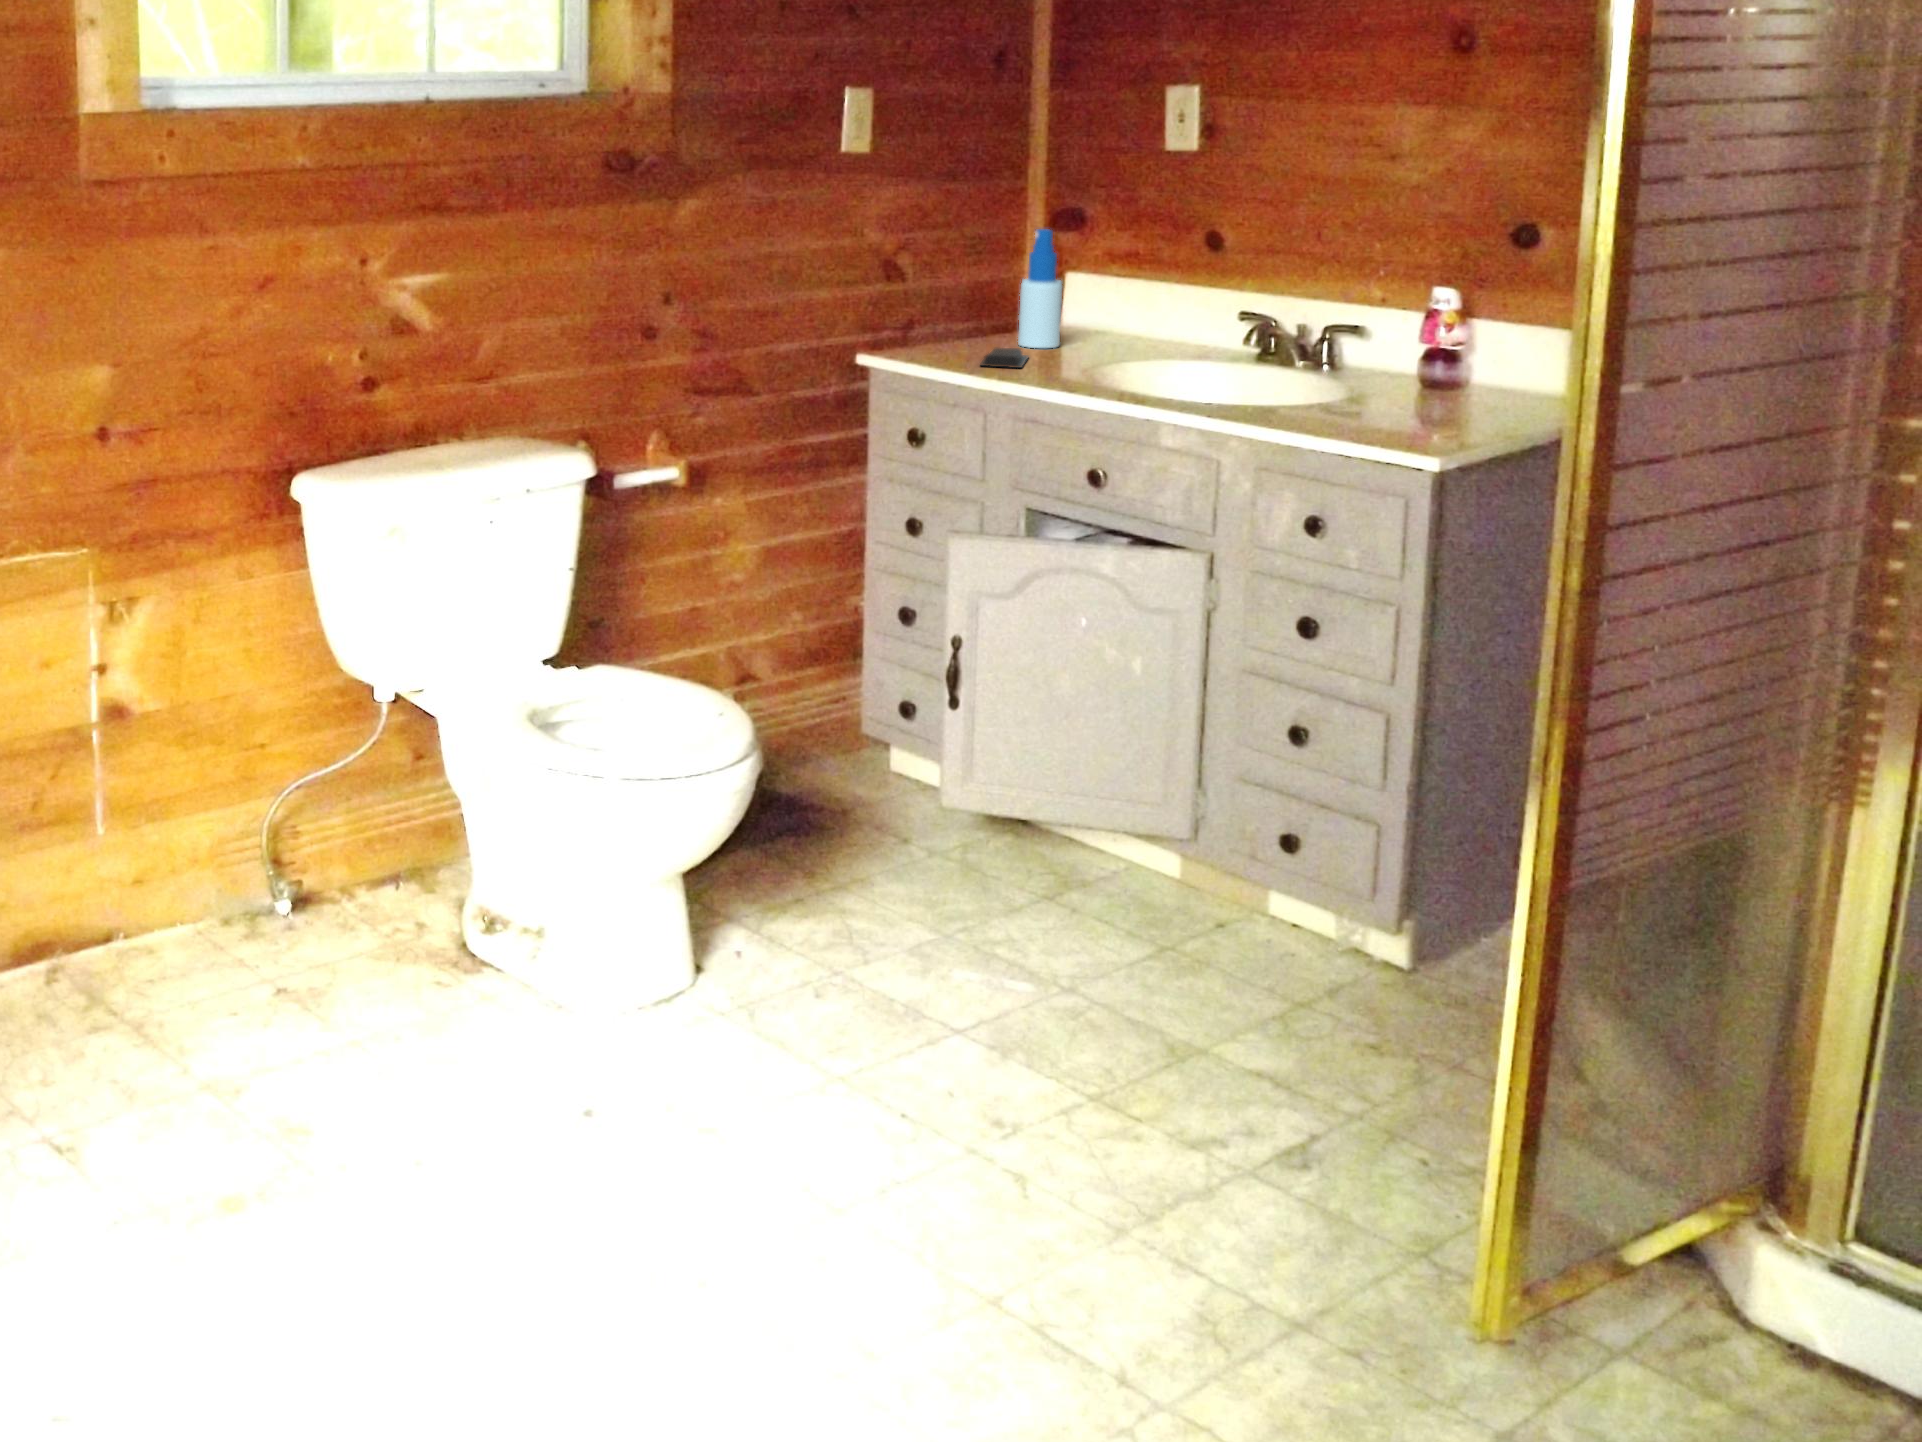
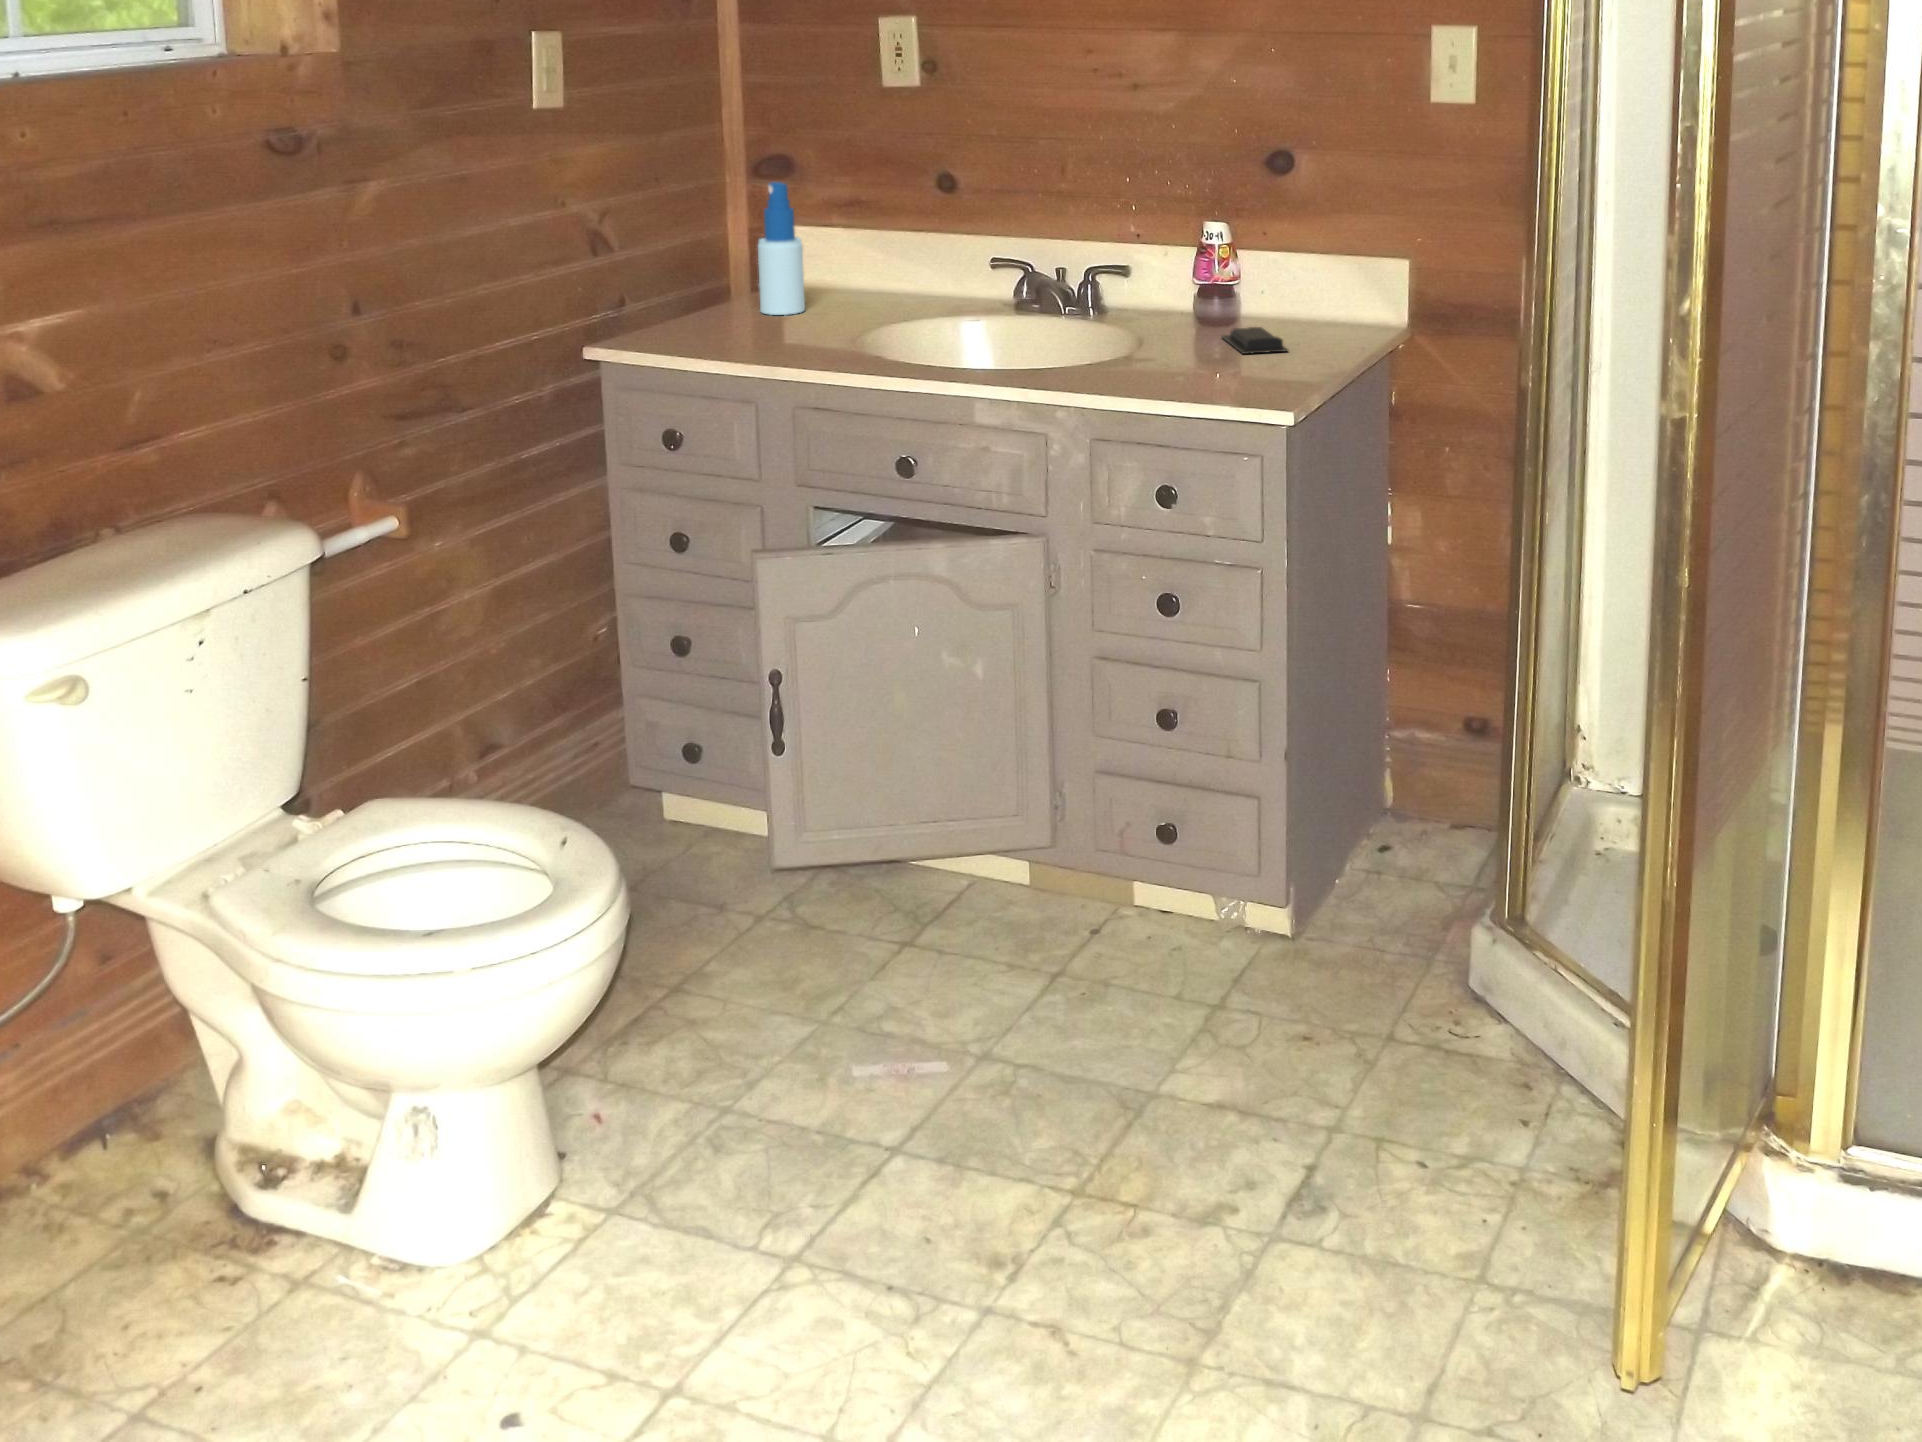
soap bar: present [980,348,1028,368] -> present [1222,327,1288,354]

